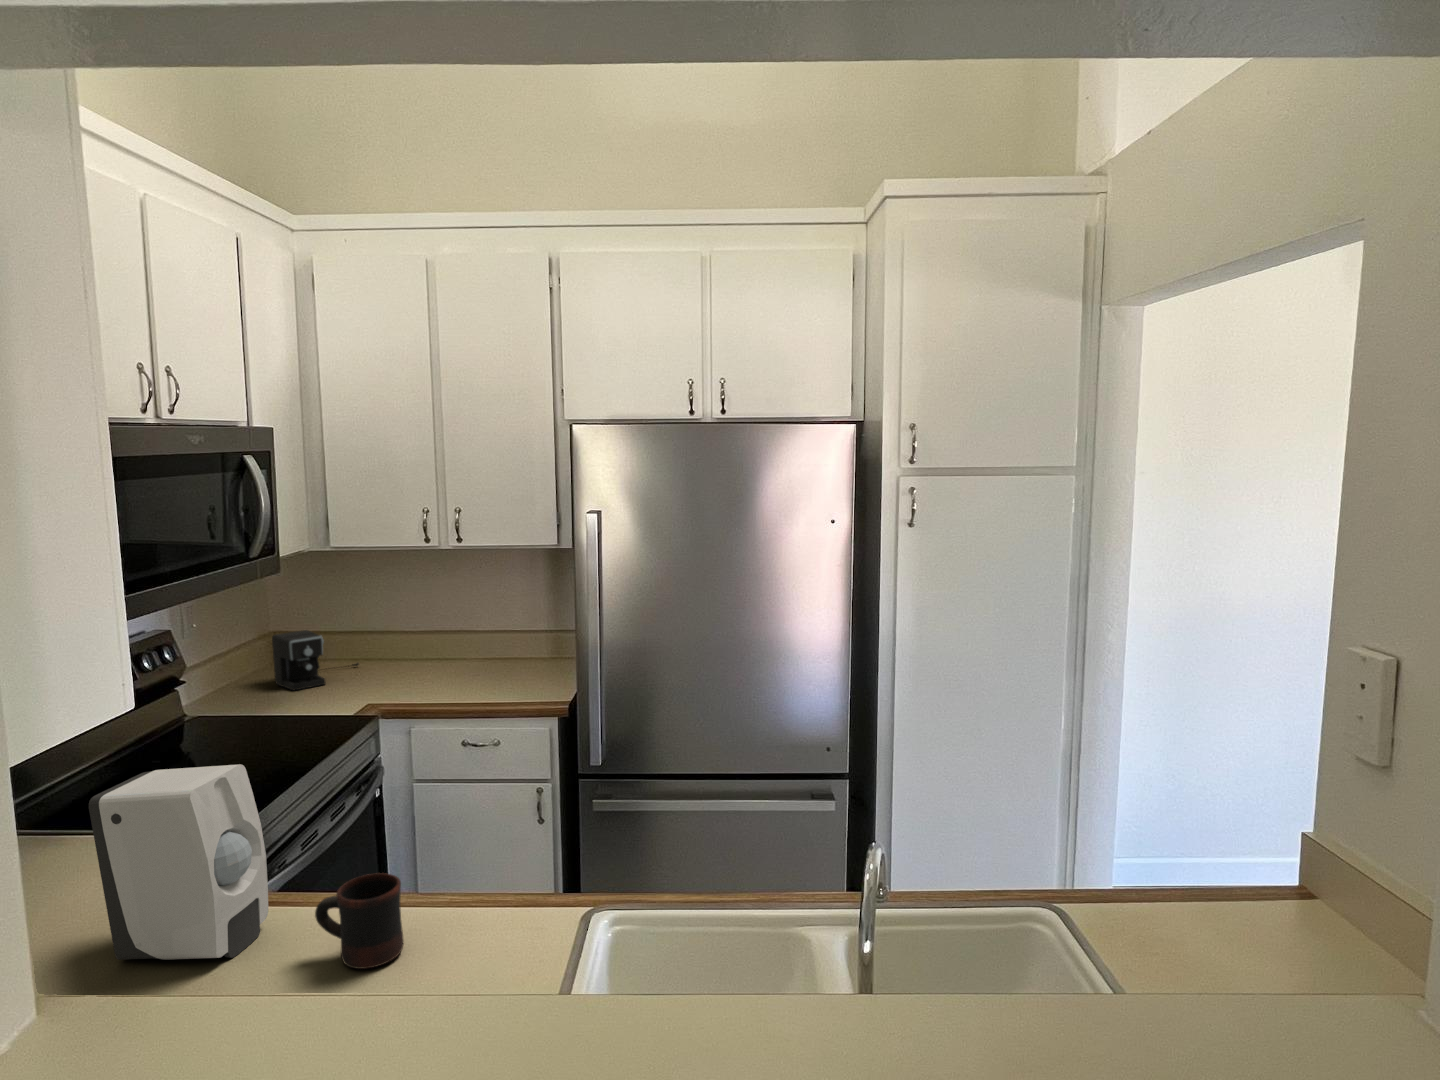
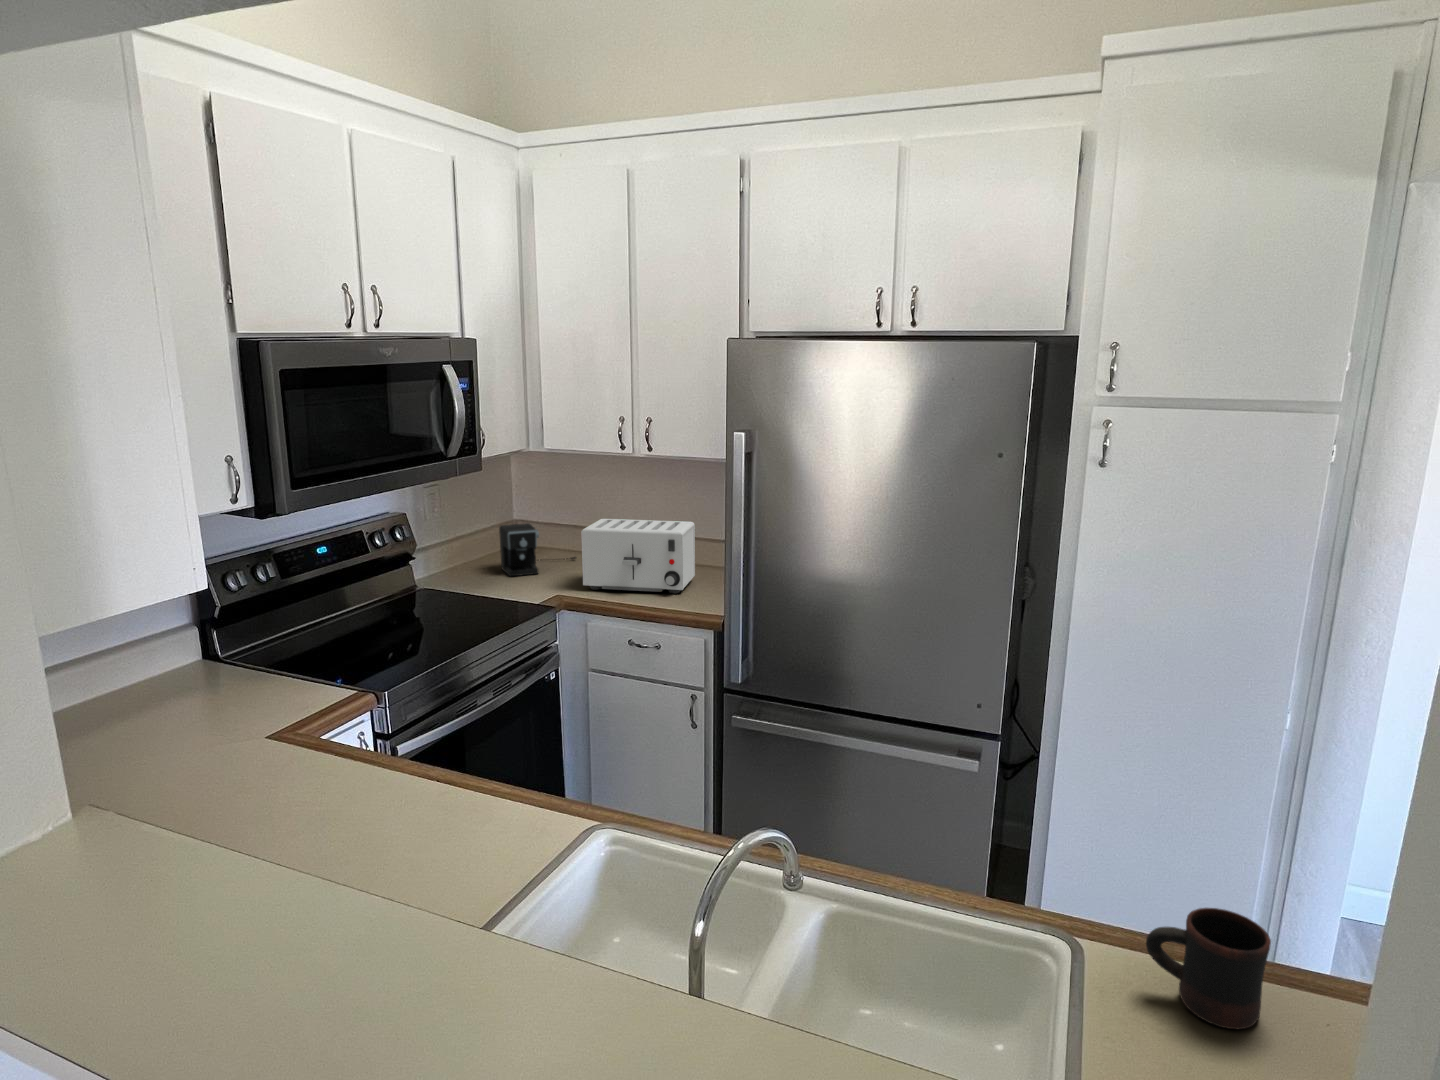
toaster: none [390,611,508,692] -> present [581,519,695,593]
soap dispenser: present [89,764,268,960] -> none [205,638,344,803]
mug: present [315,873,404,969] -> present [1146,908,1271,1029]

